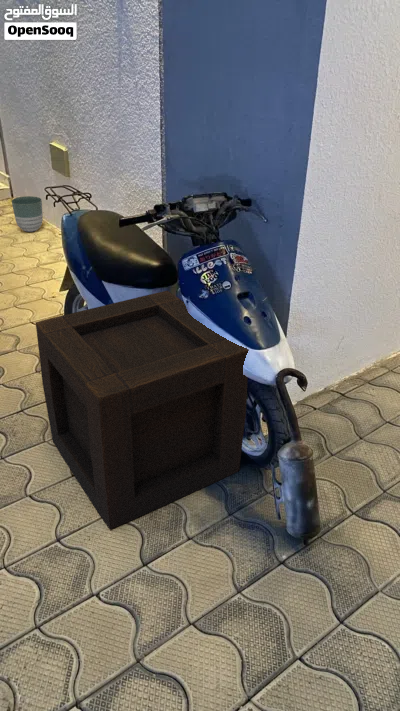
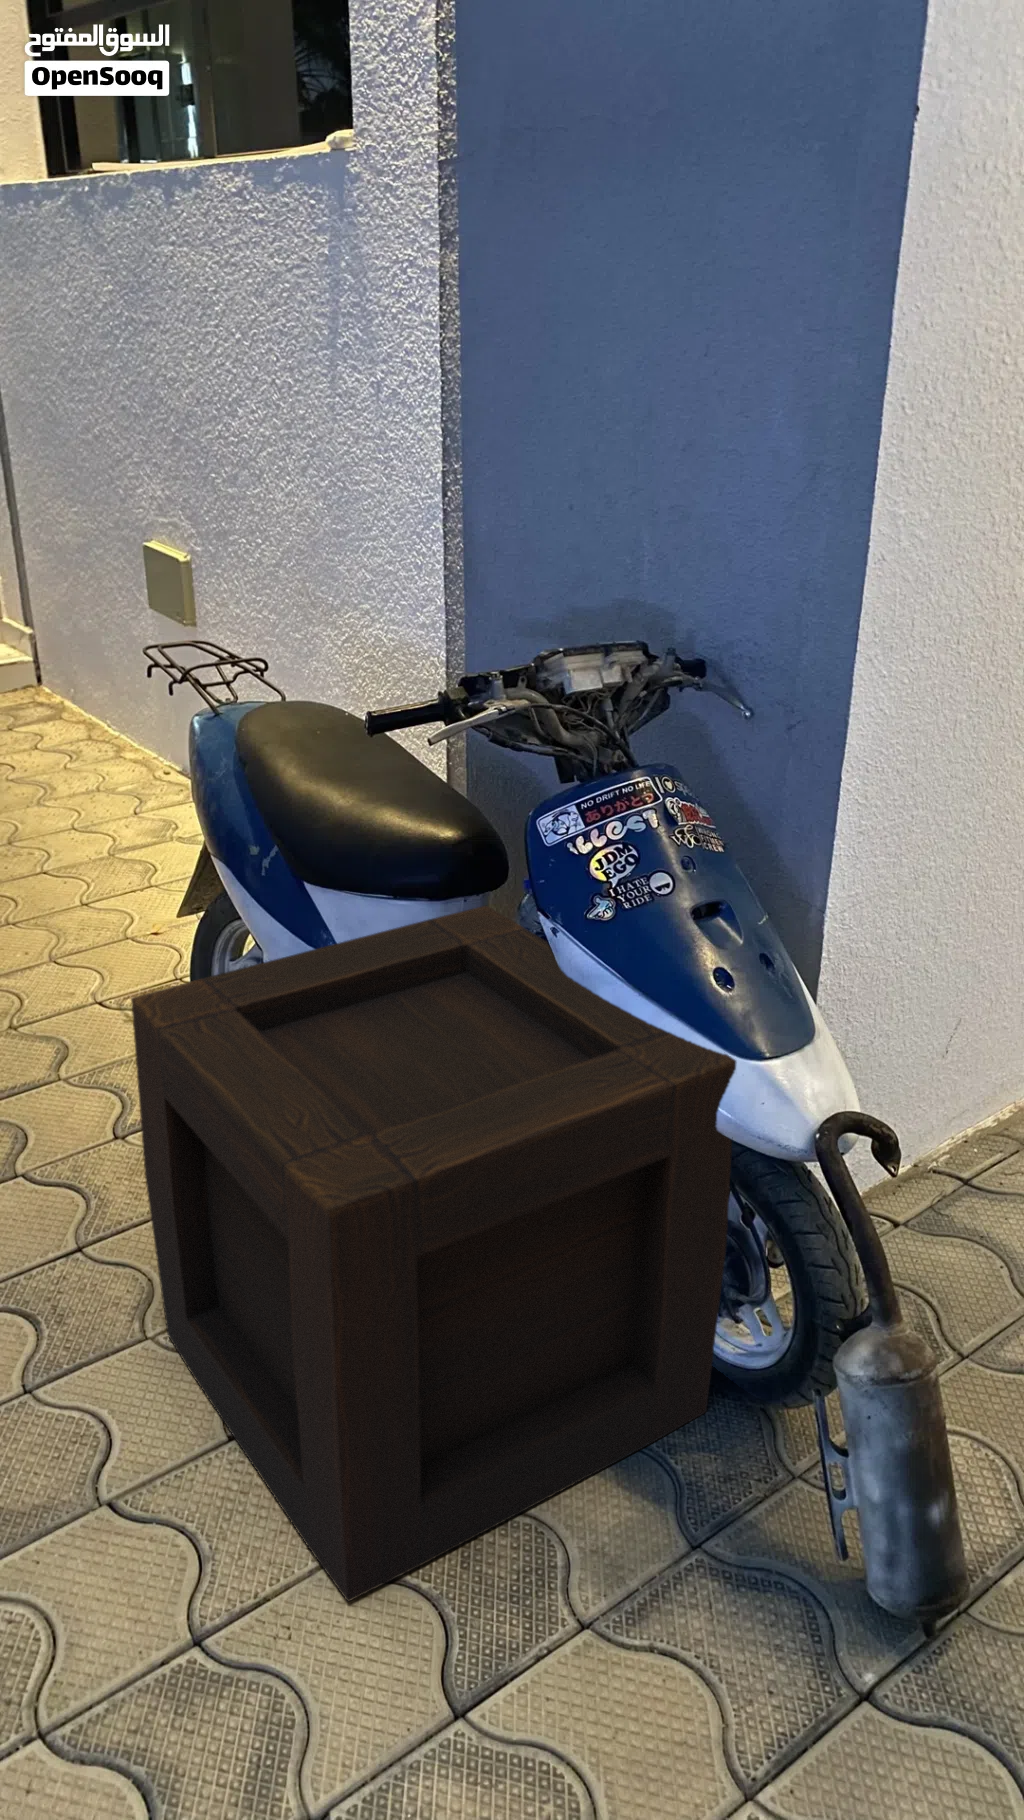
planter: present [12,196,43,232] -> none [40,680,120,770]

